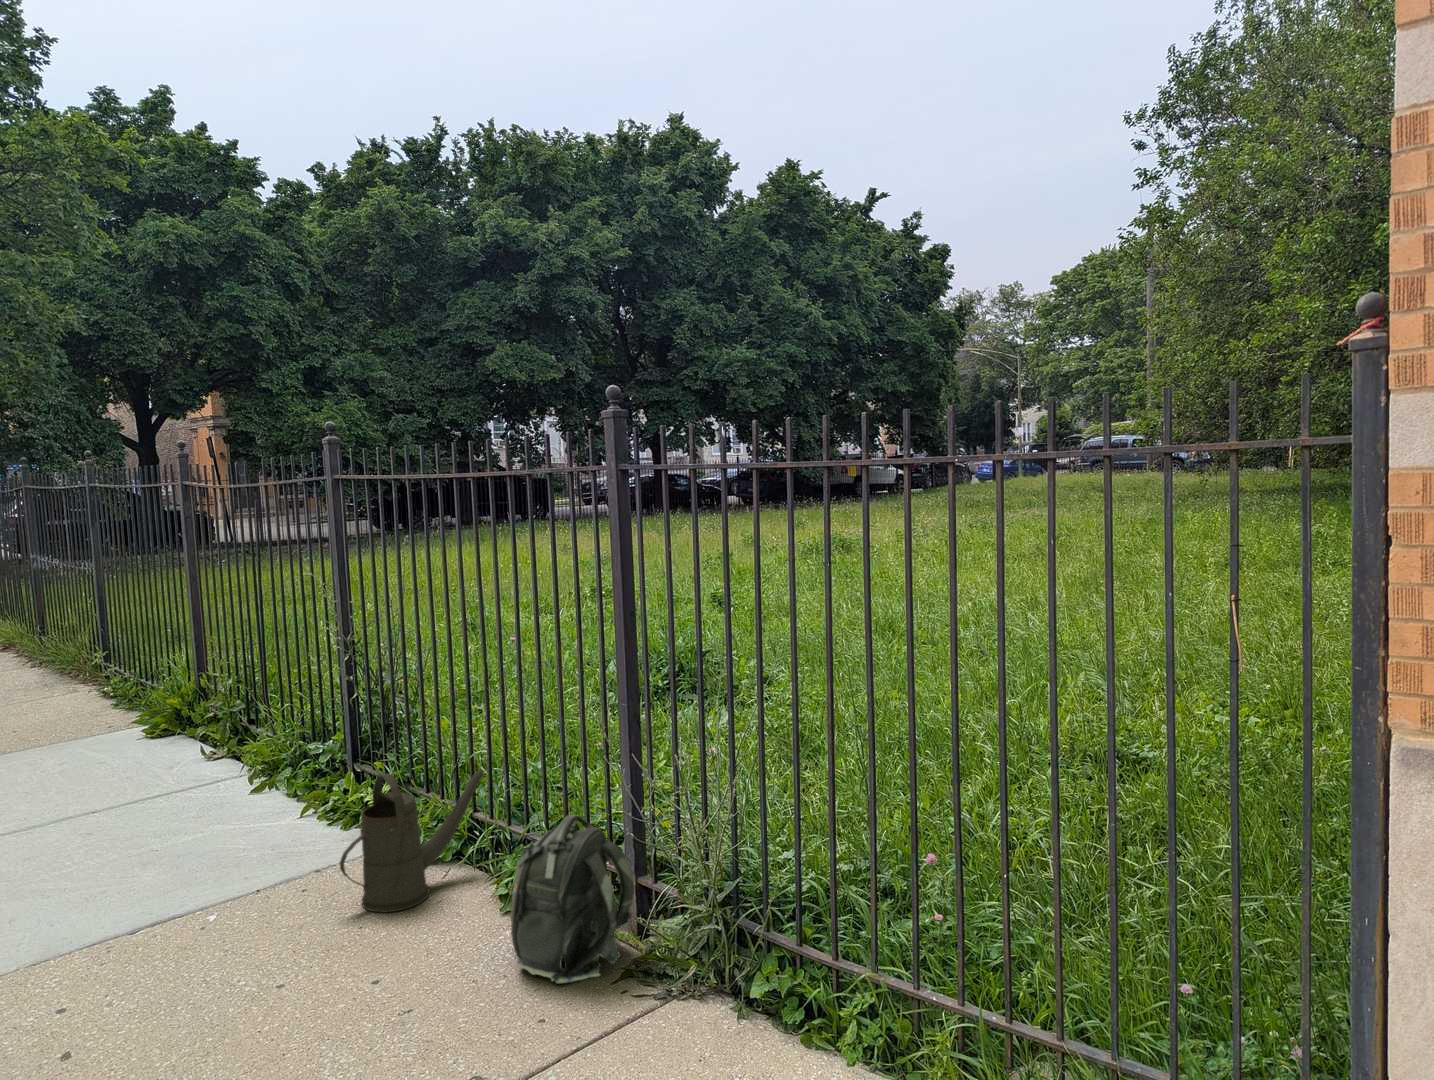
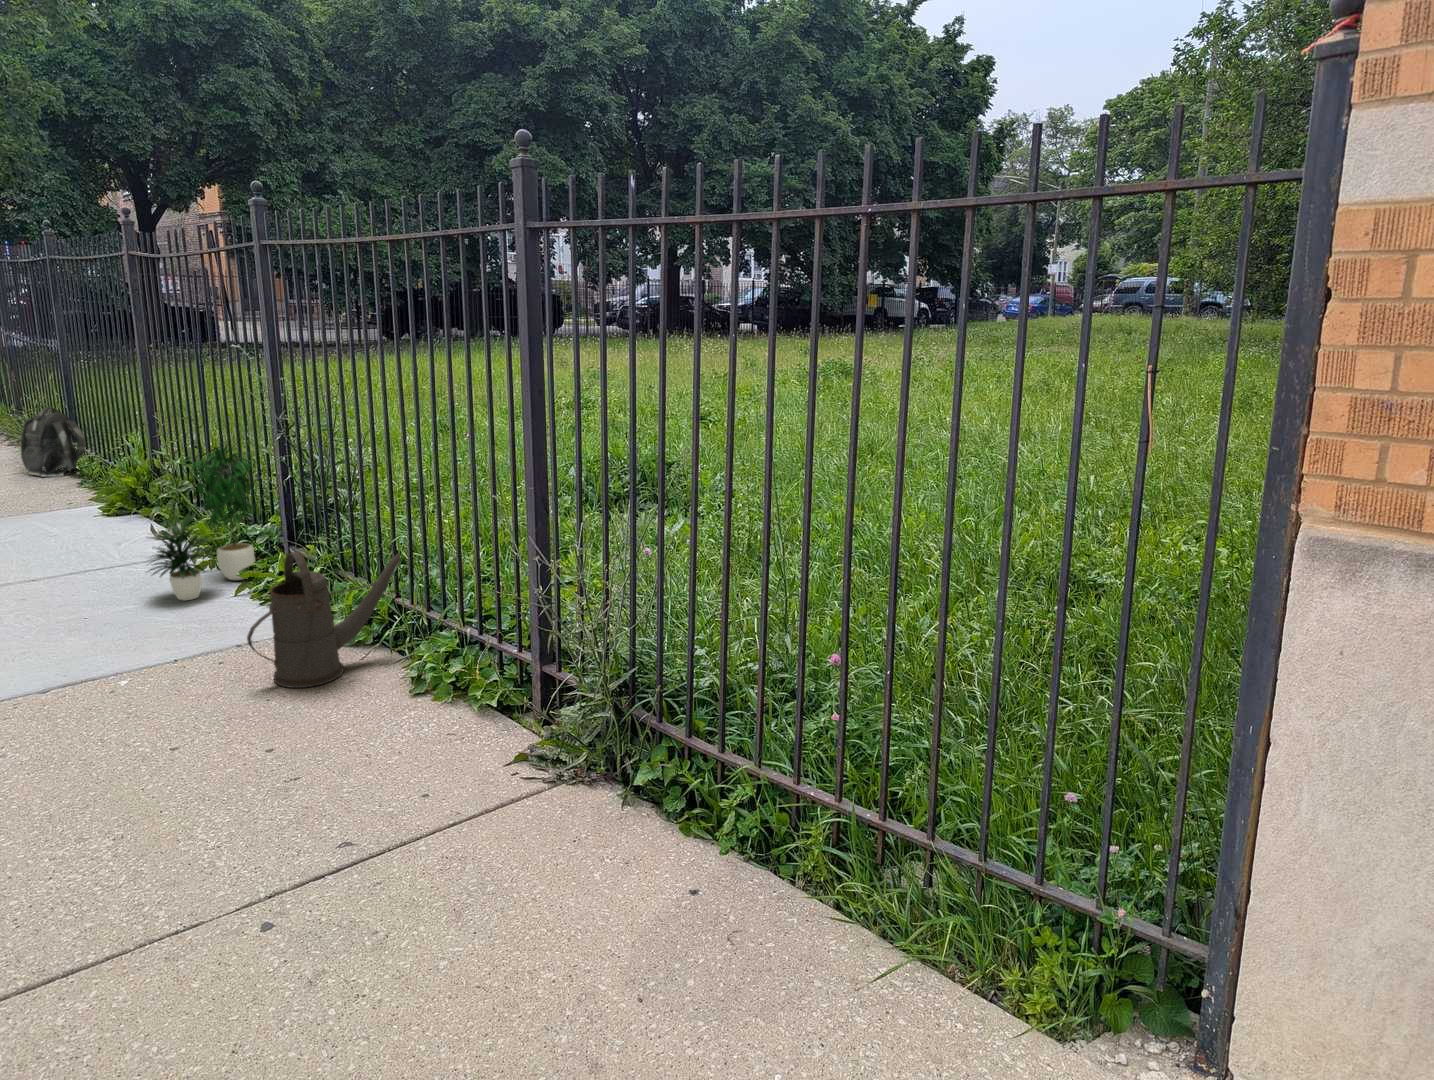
potted plant: none [214,659,325,825] -> present [149,441,256,601]
backpack: present [510,815,634,983] -> present [21,407,86,477]

